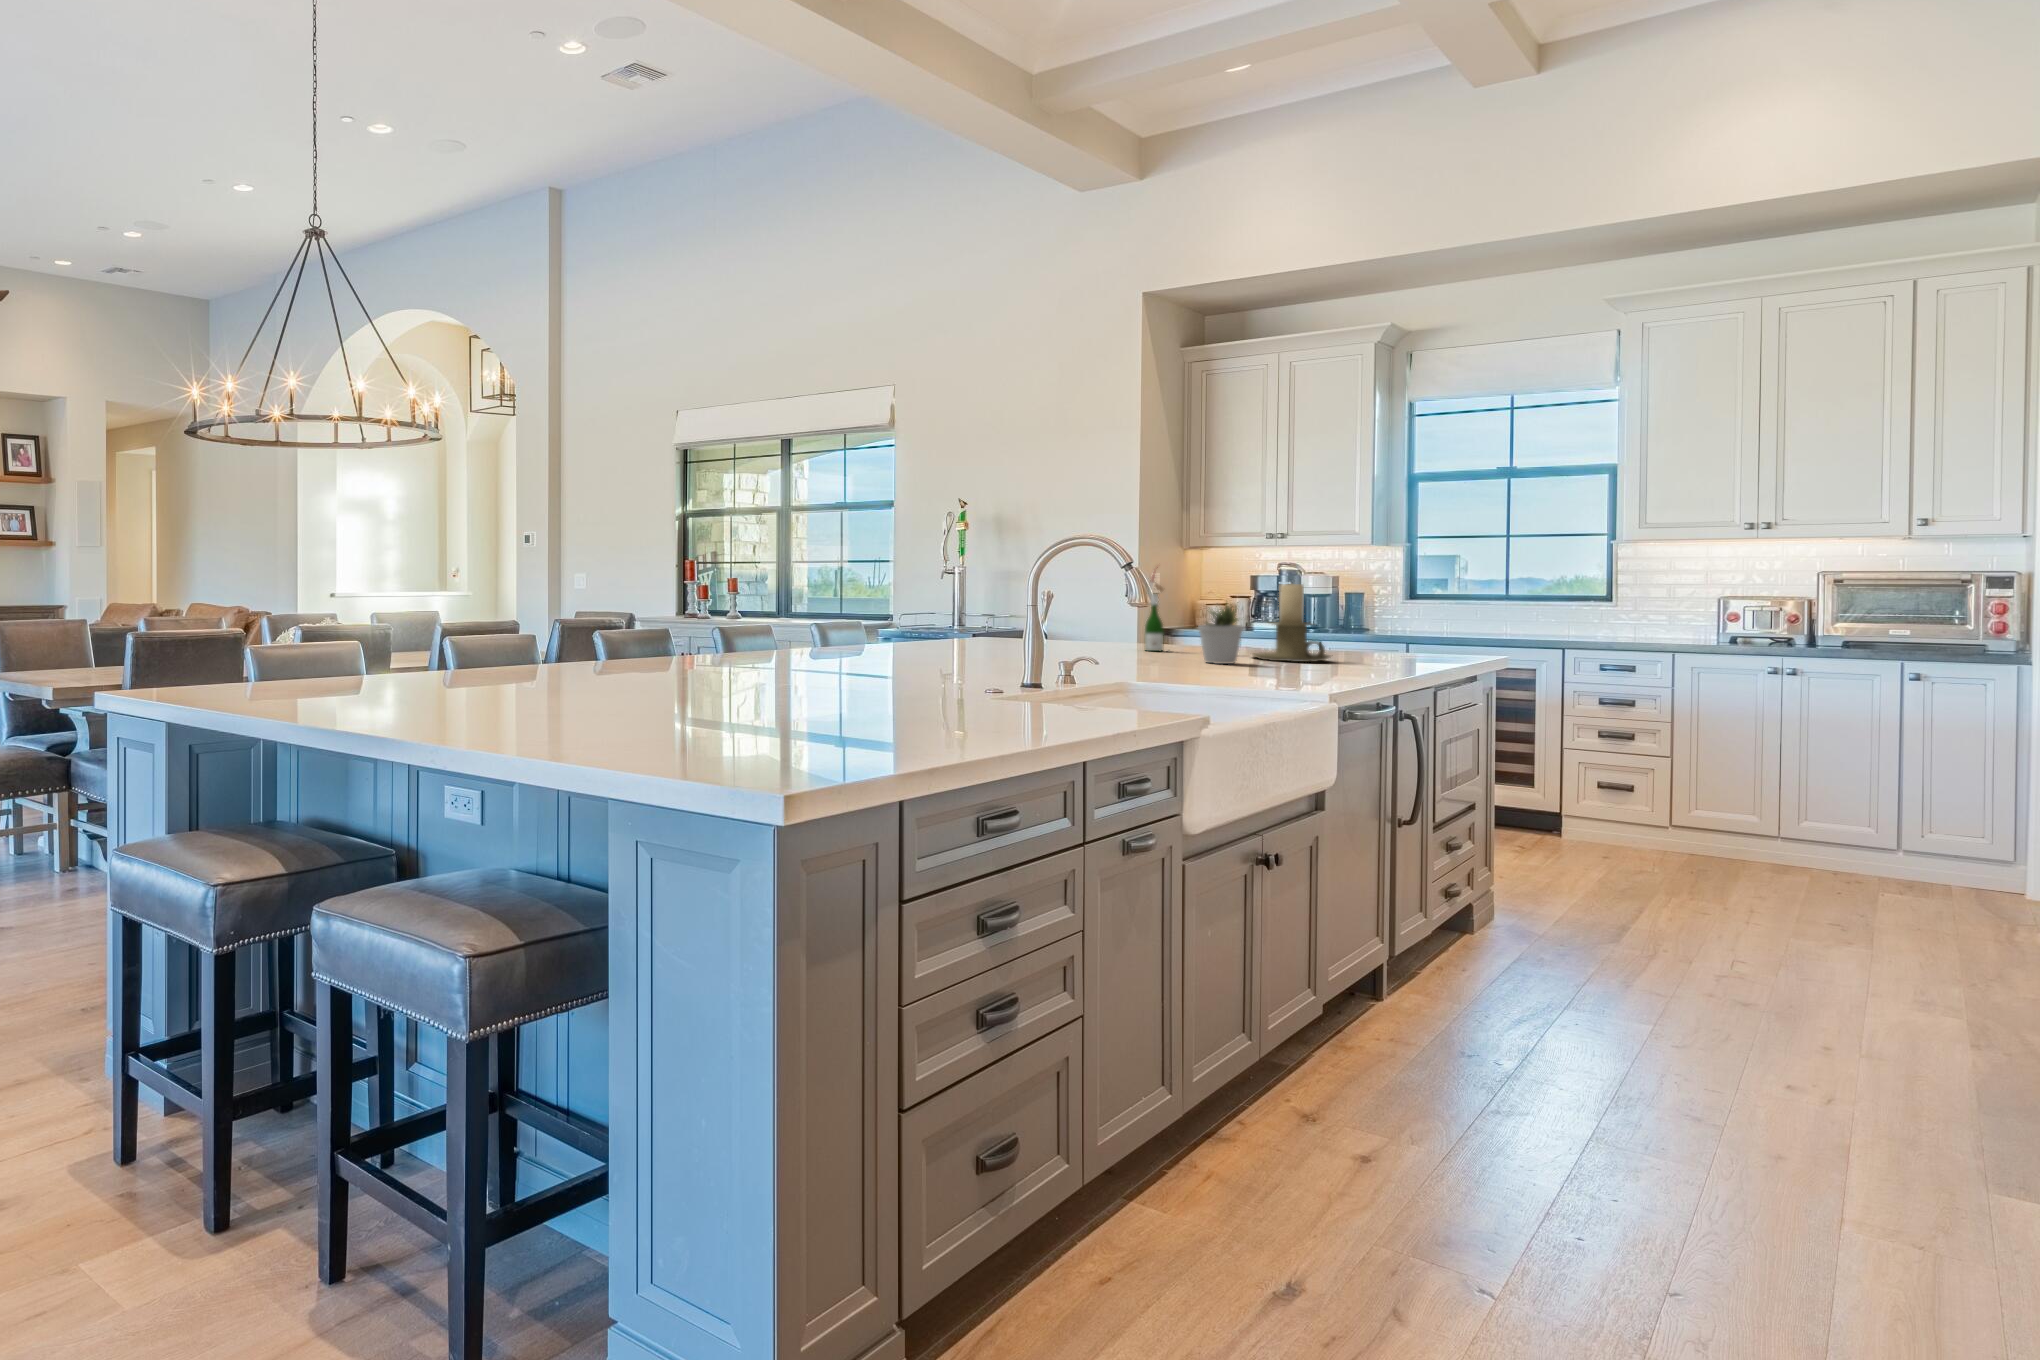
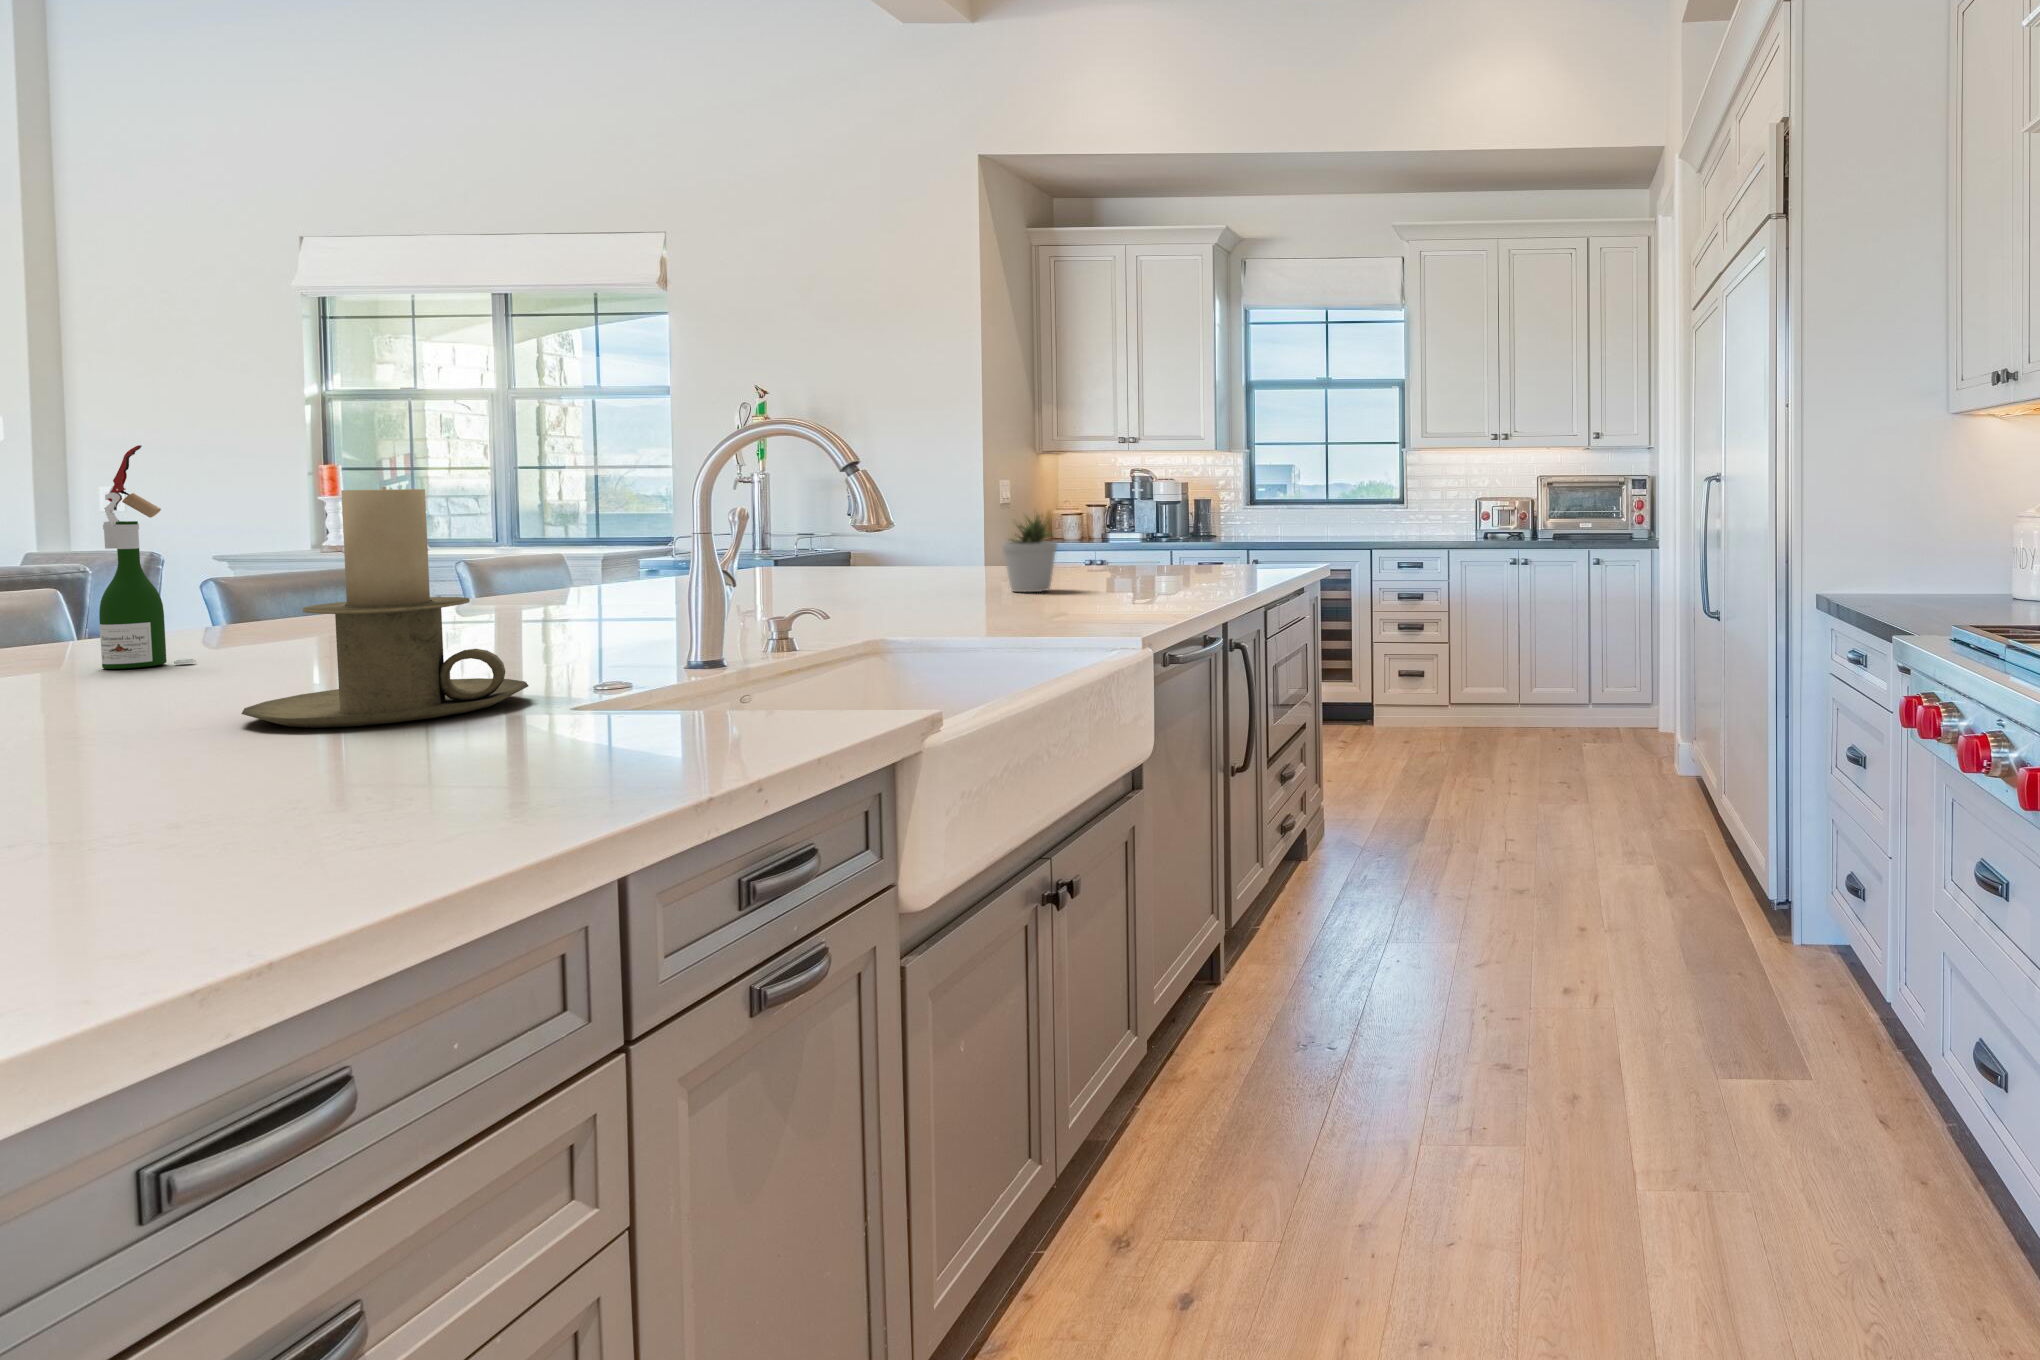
wine bottle: present [1145,572,1164,651] -> present [99,445,196,669]
candle holder: present [1253,584,1330,662] -> present [242,487,528,728]

